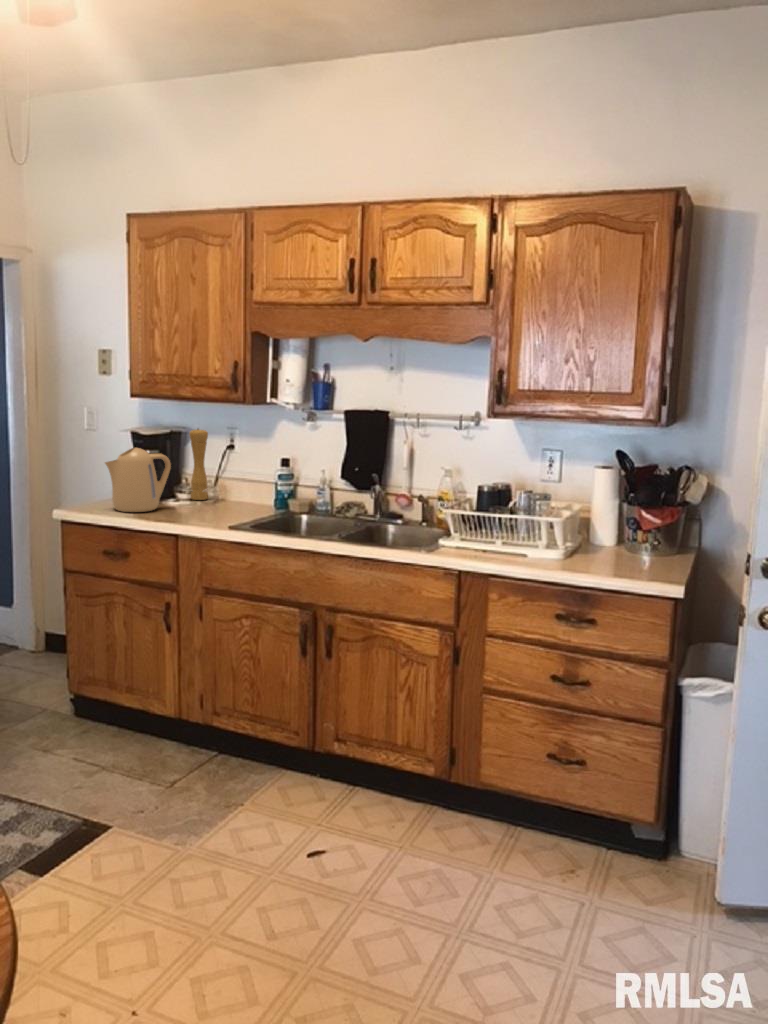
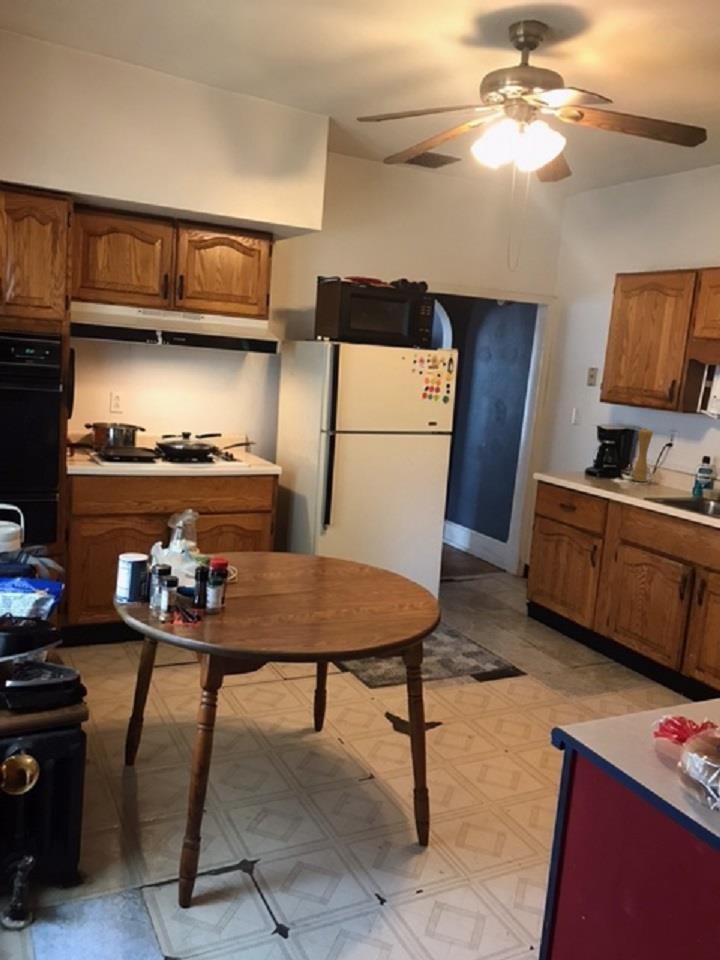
kettle: present [105,448,171,512] -> none [571,437,618,482]

